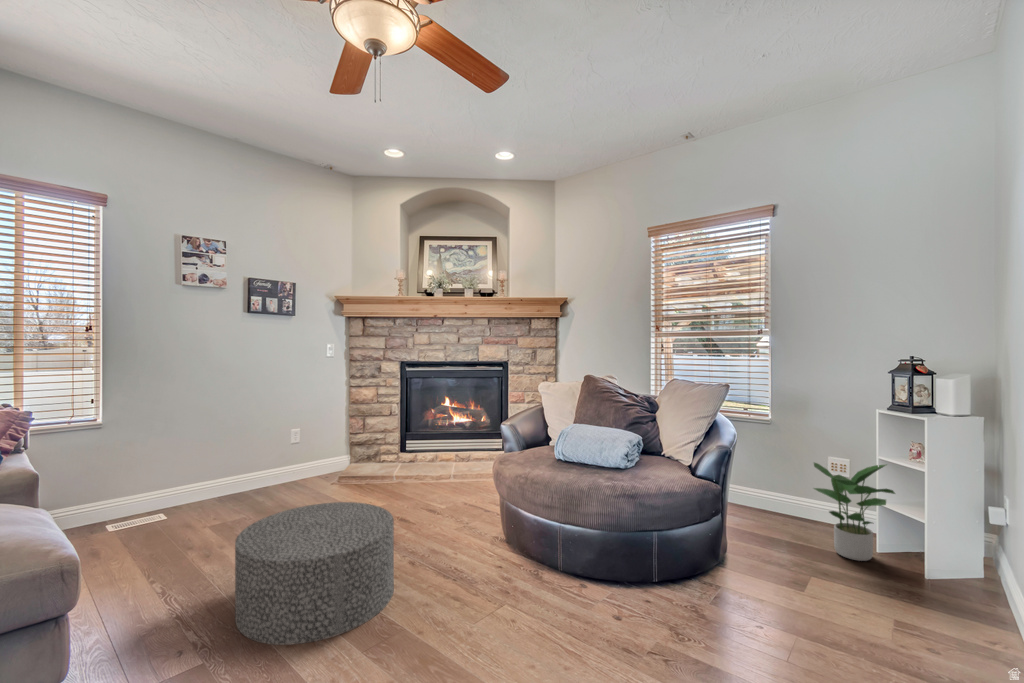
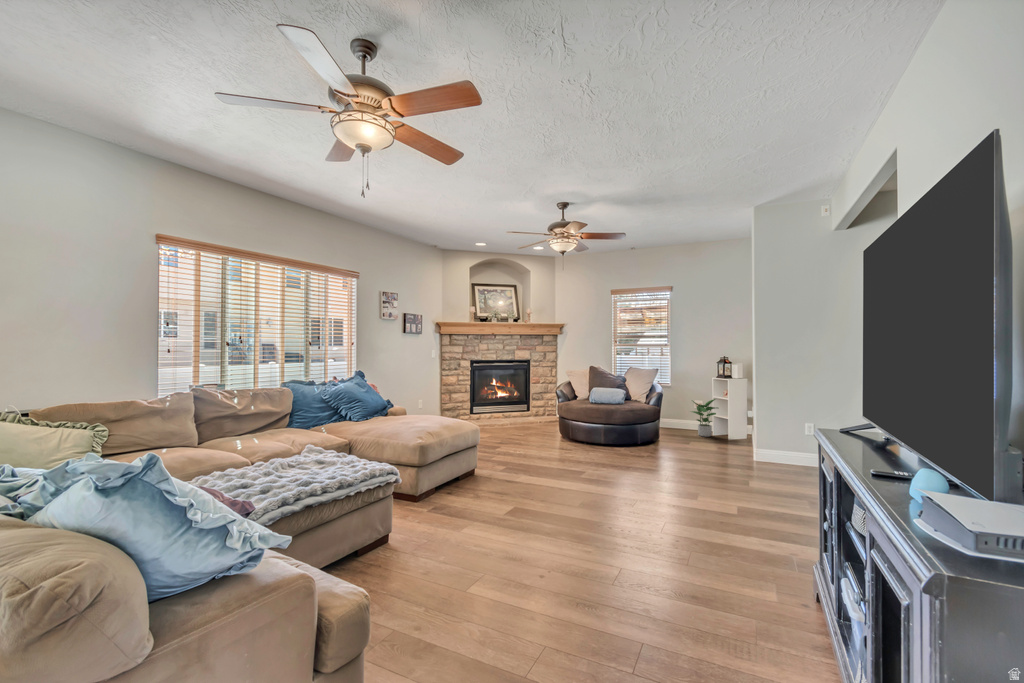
ottoman: present [235,502,394,645] -> none [492,422,552,464]

